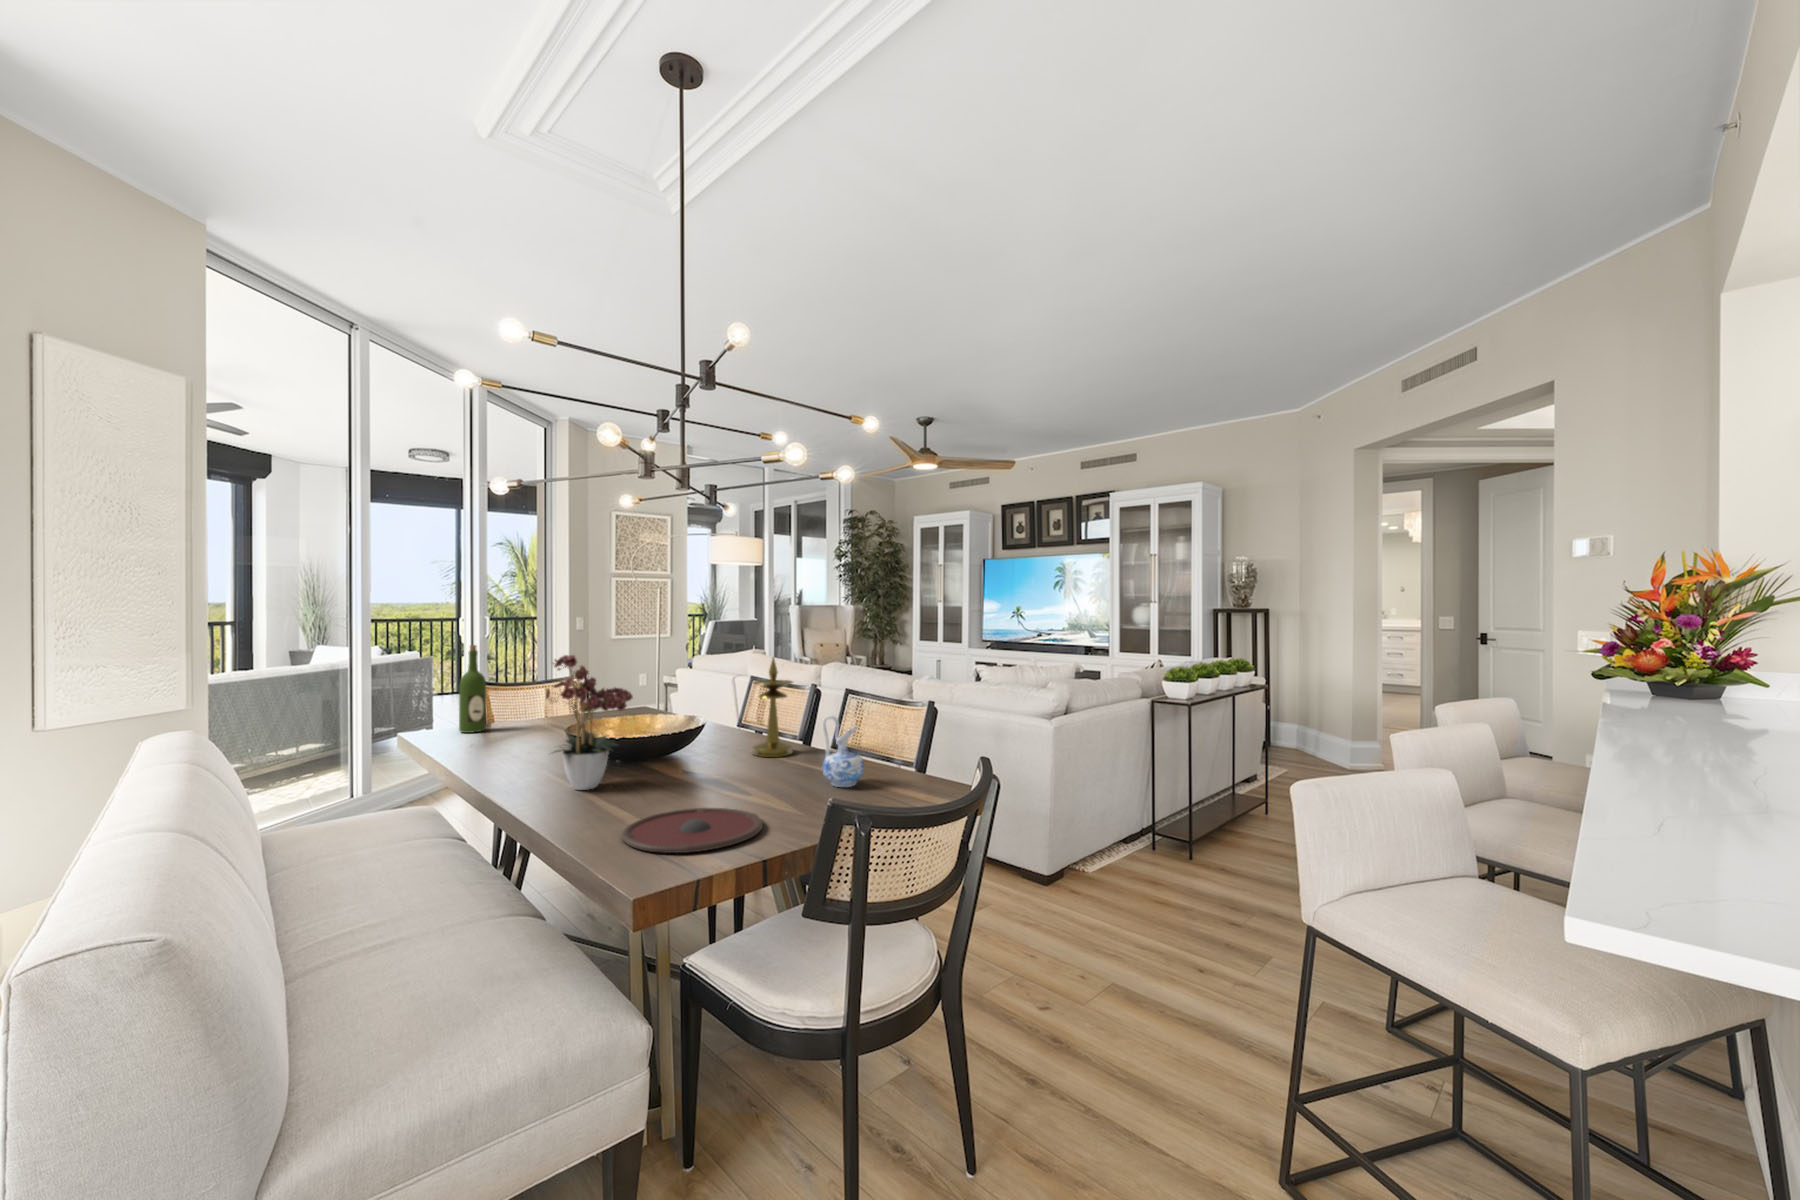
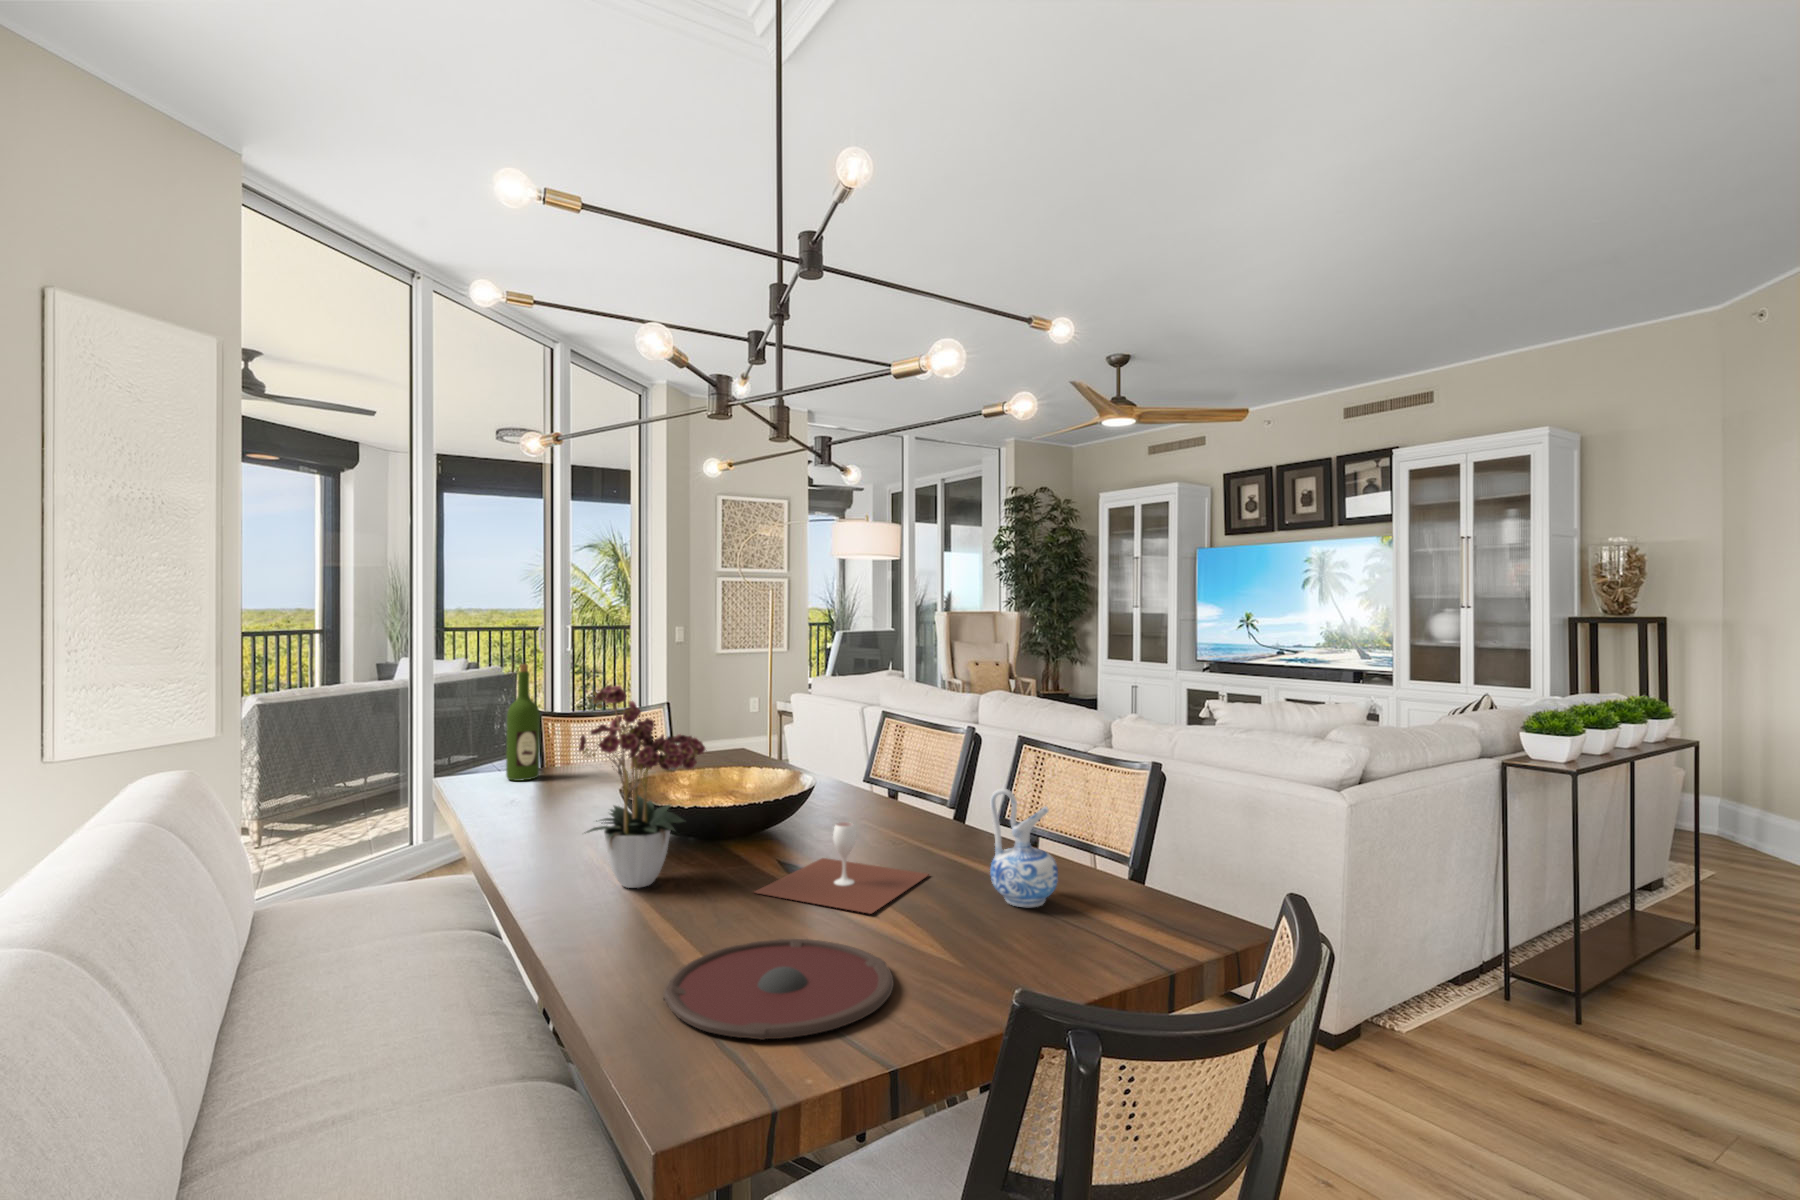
candlestick: present [753,658,793,757] -> none [883,688,944,841]
wine glass: none [667,742,785,795] -> present [755,822,929,914]

